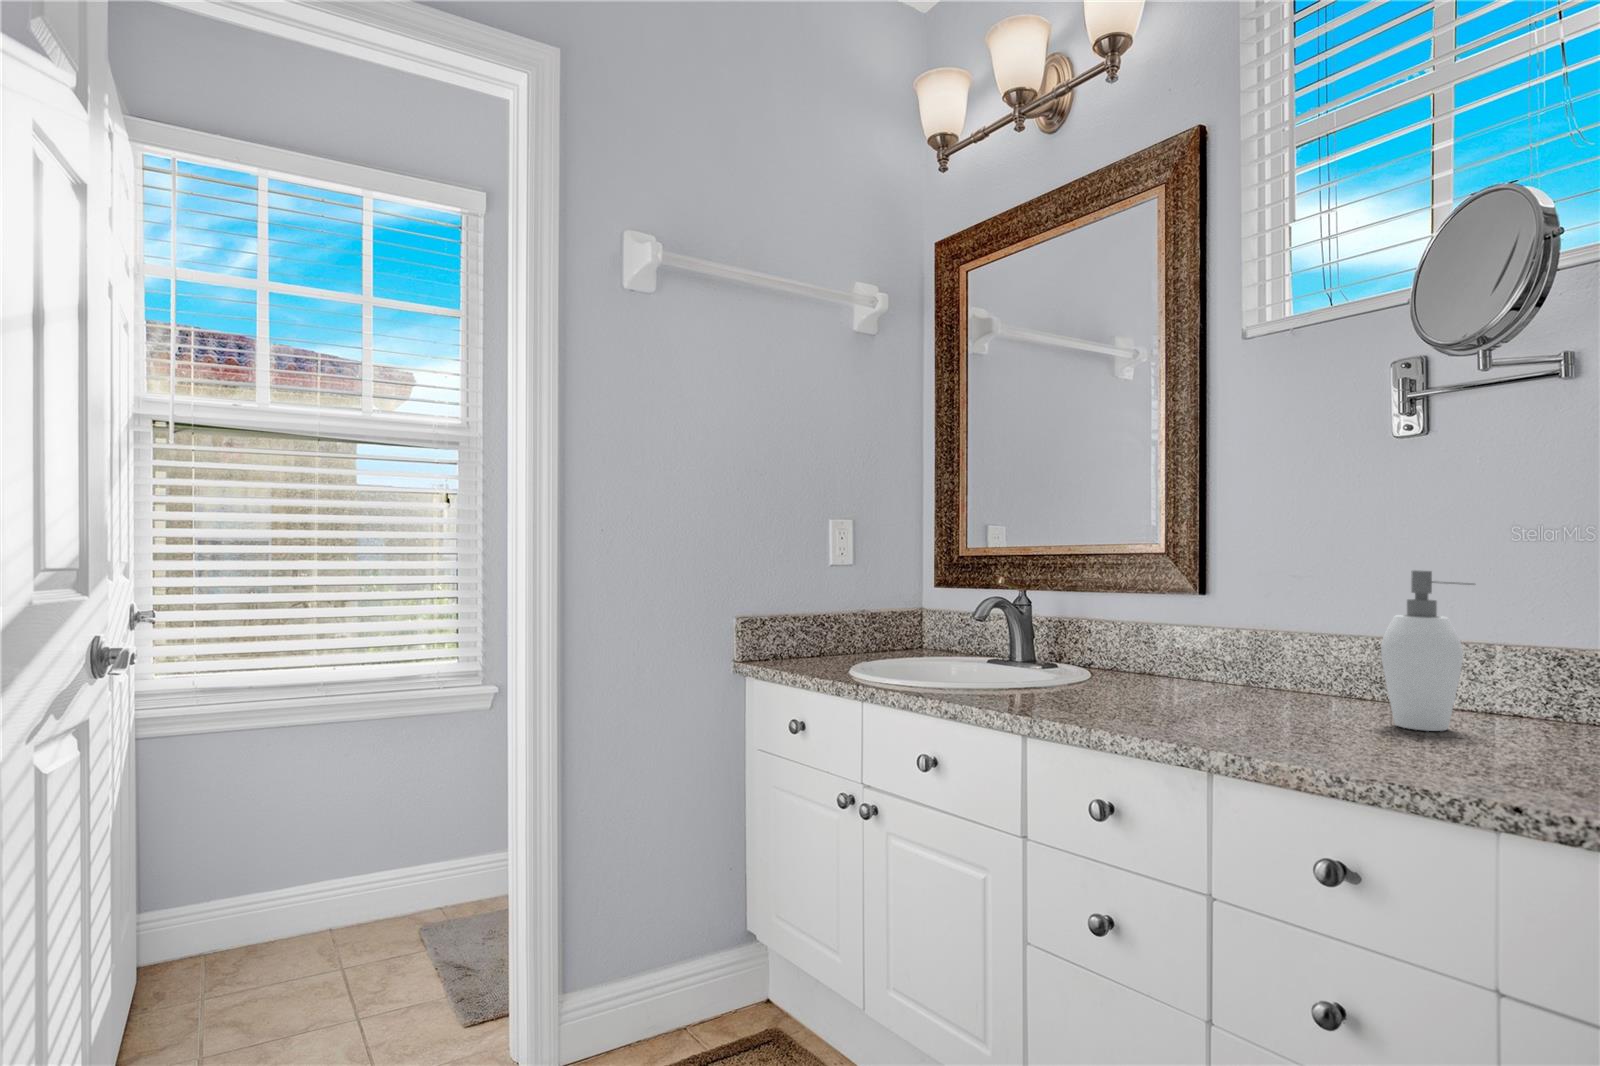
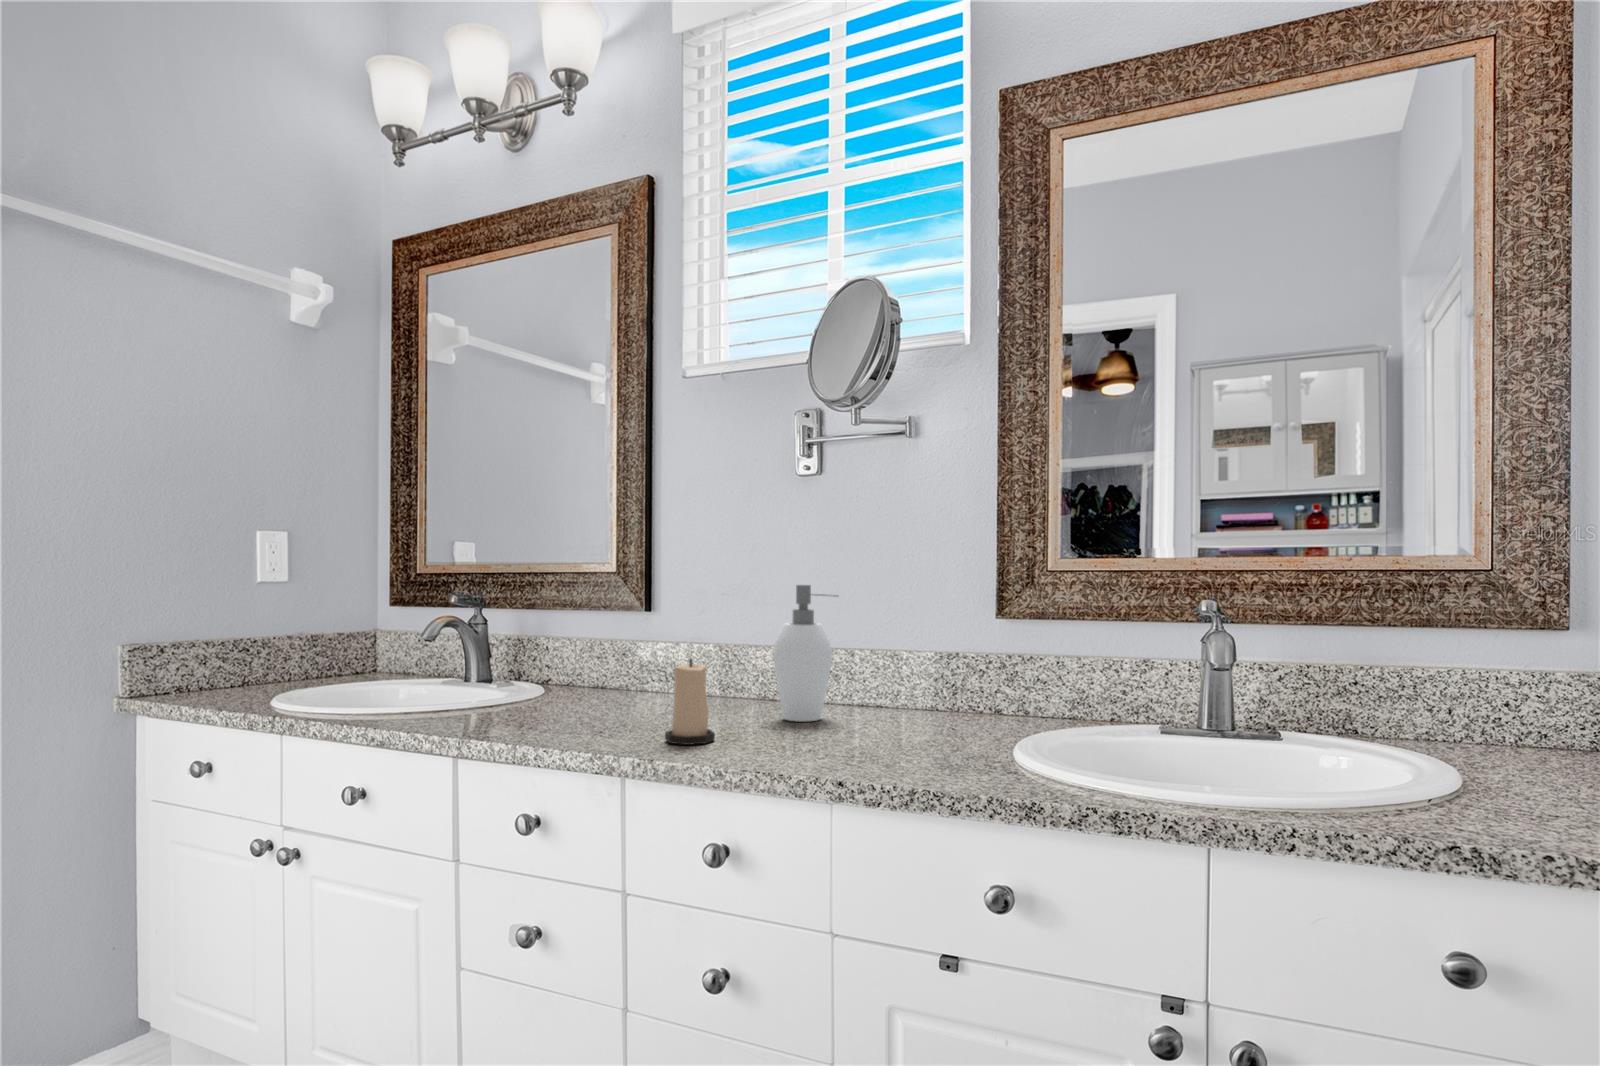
candle: none [1256,649,1318,745] -> present [665,659,715,745]

